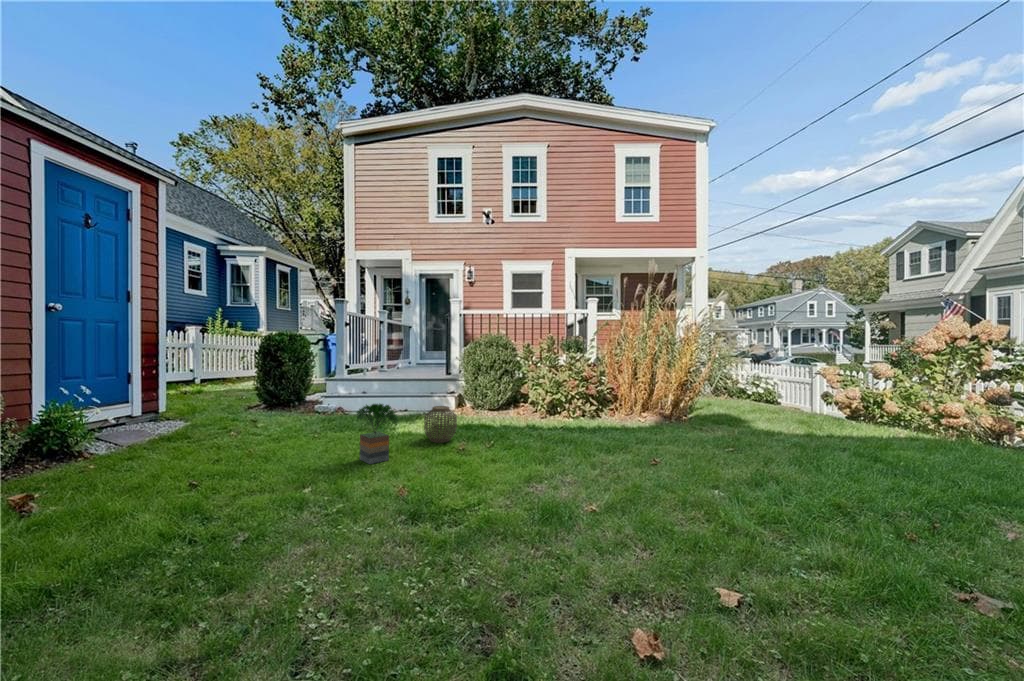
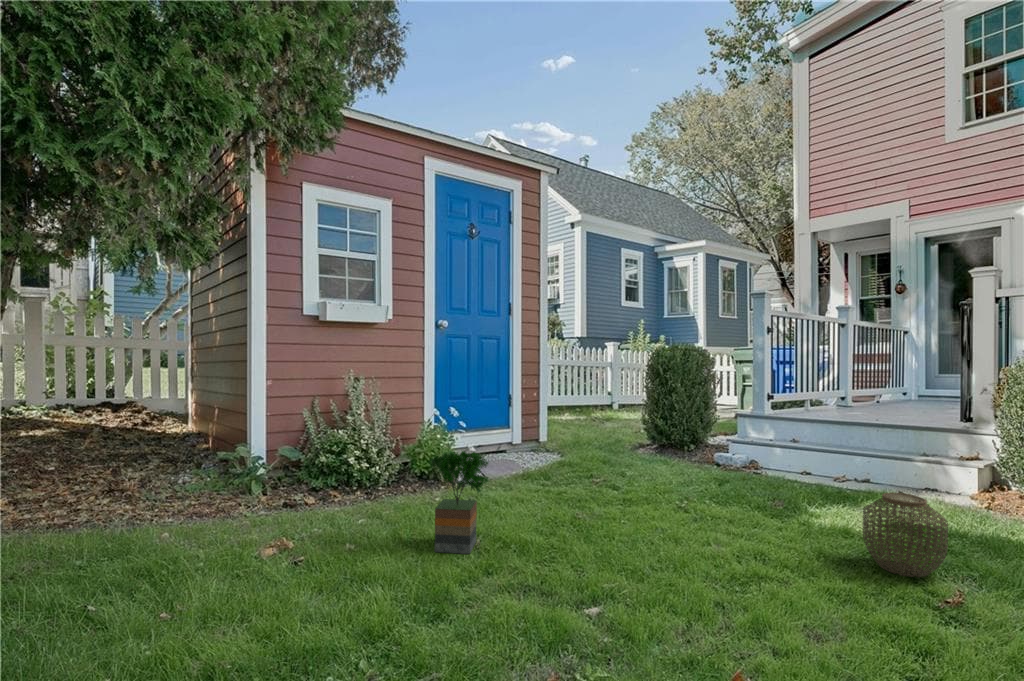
potted tree: present [357,404,398,464] -> present [430,451,489,554]

